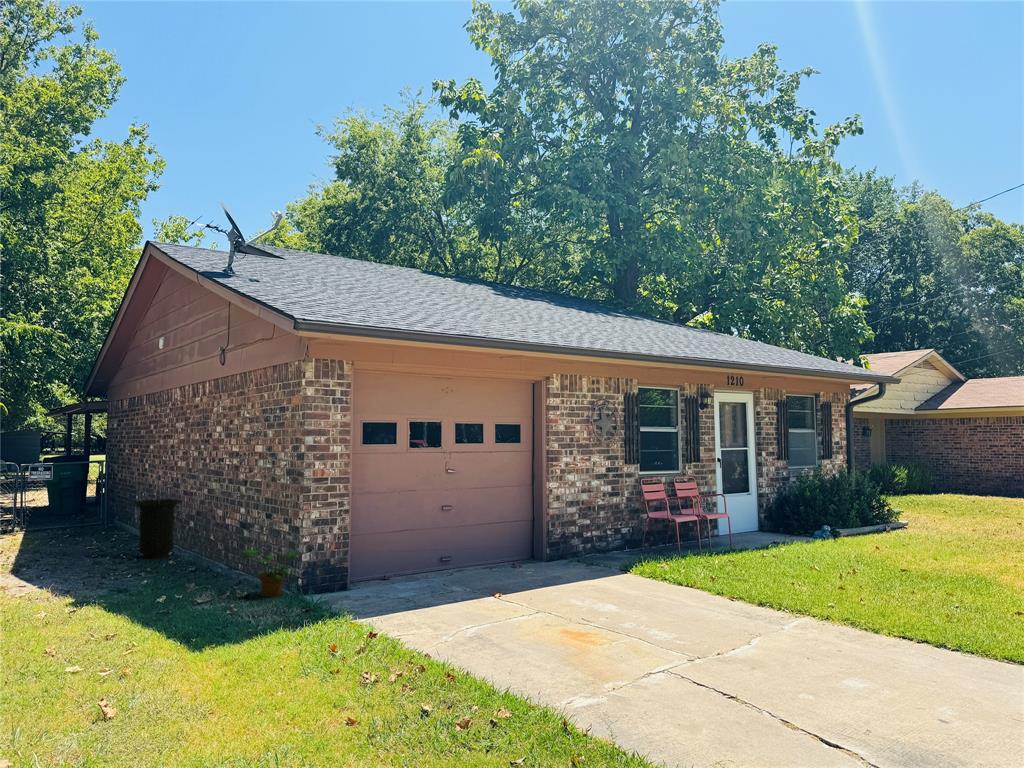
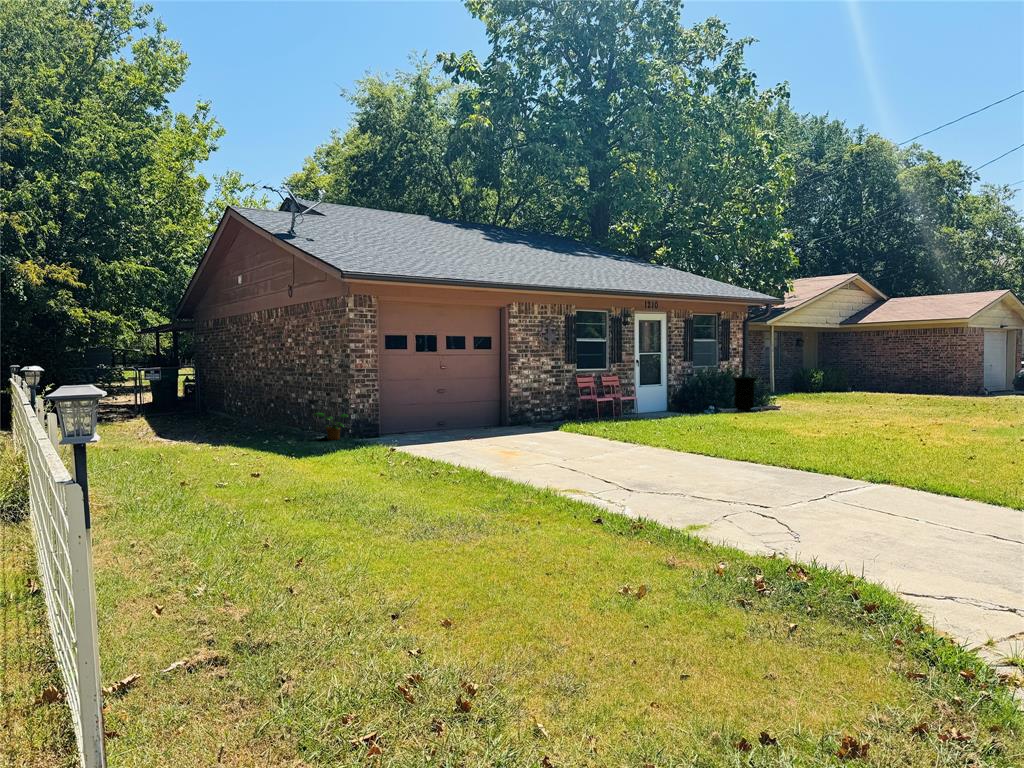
trash can: present [133,499,182,559] -> present [732,377,758,411]

